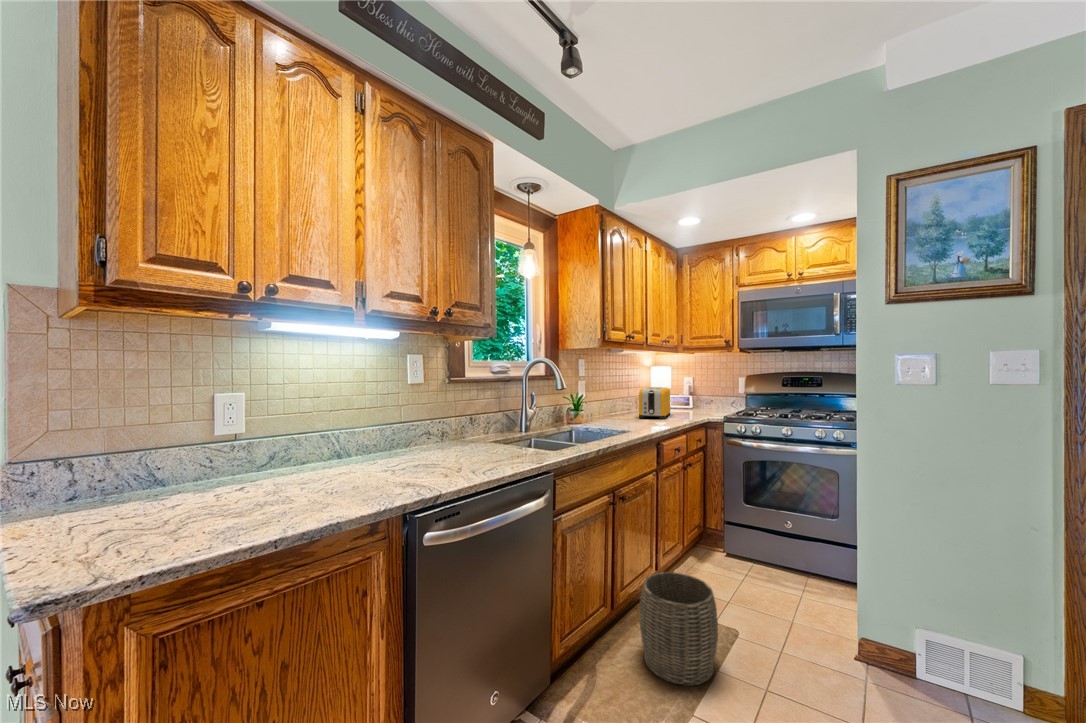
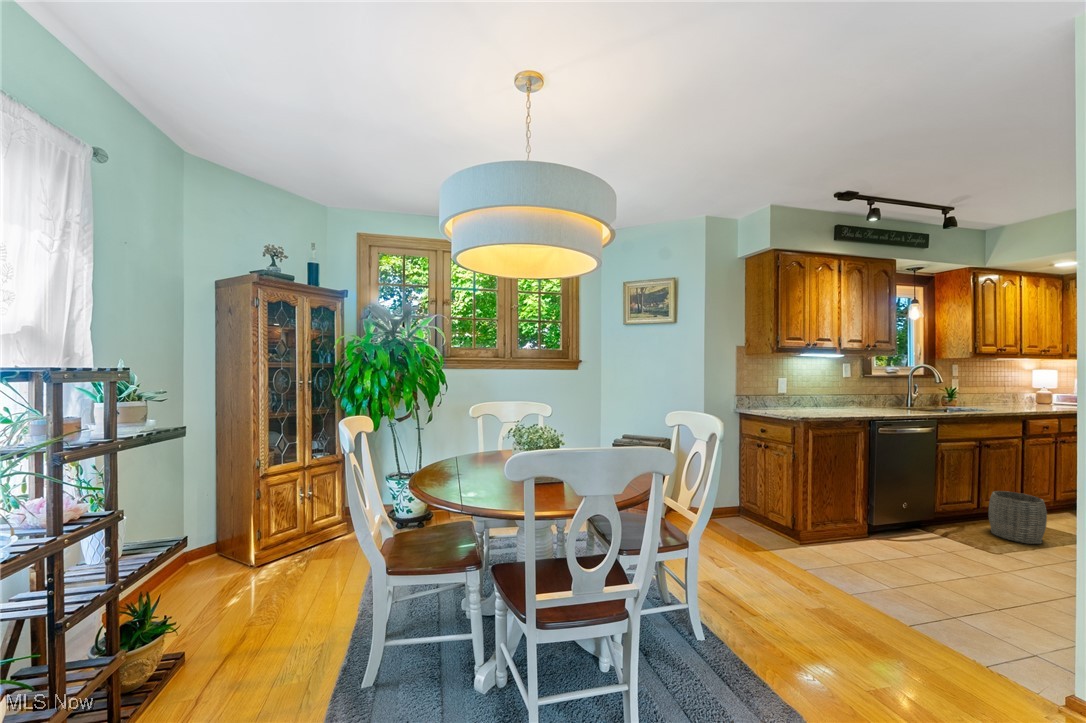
toaster: present [639,387,670,419] -> none [1010,386,1046,410]

